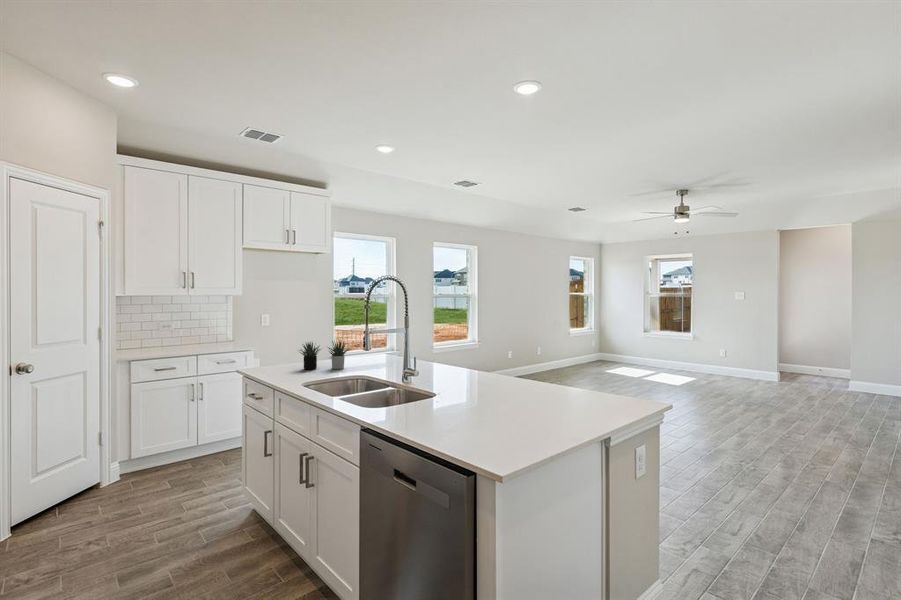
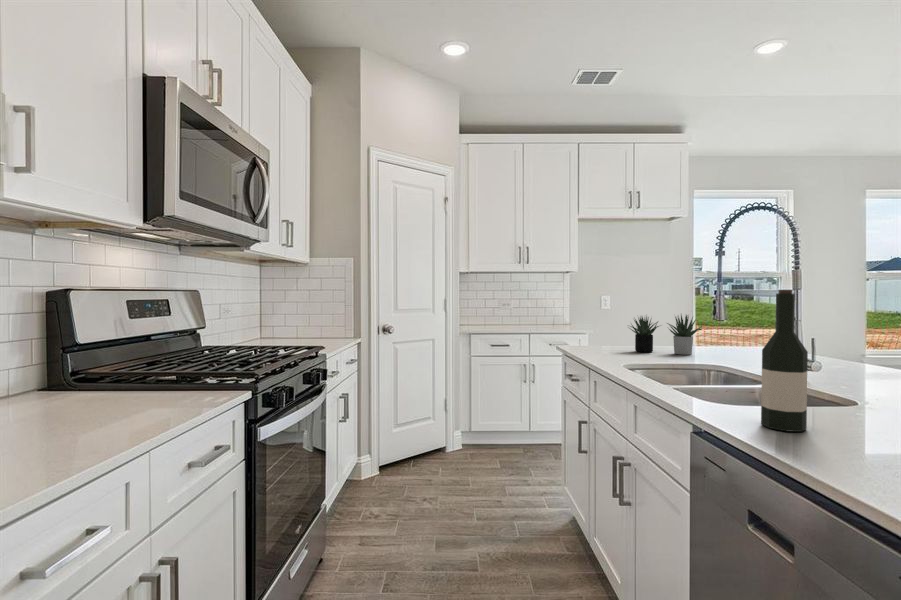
wine bottle: none [397,342,418,421] -> present [761,290,808,432]

